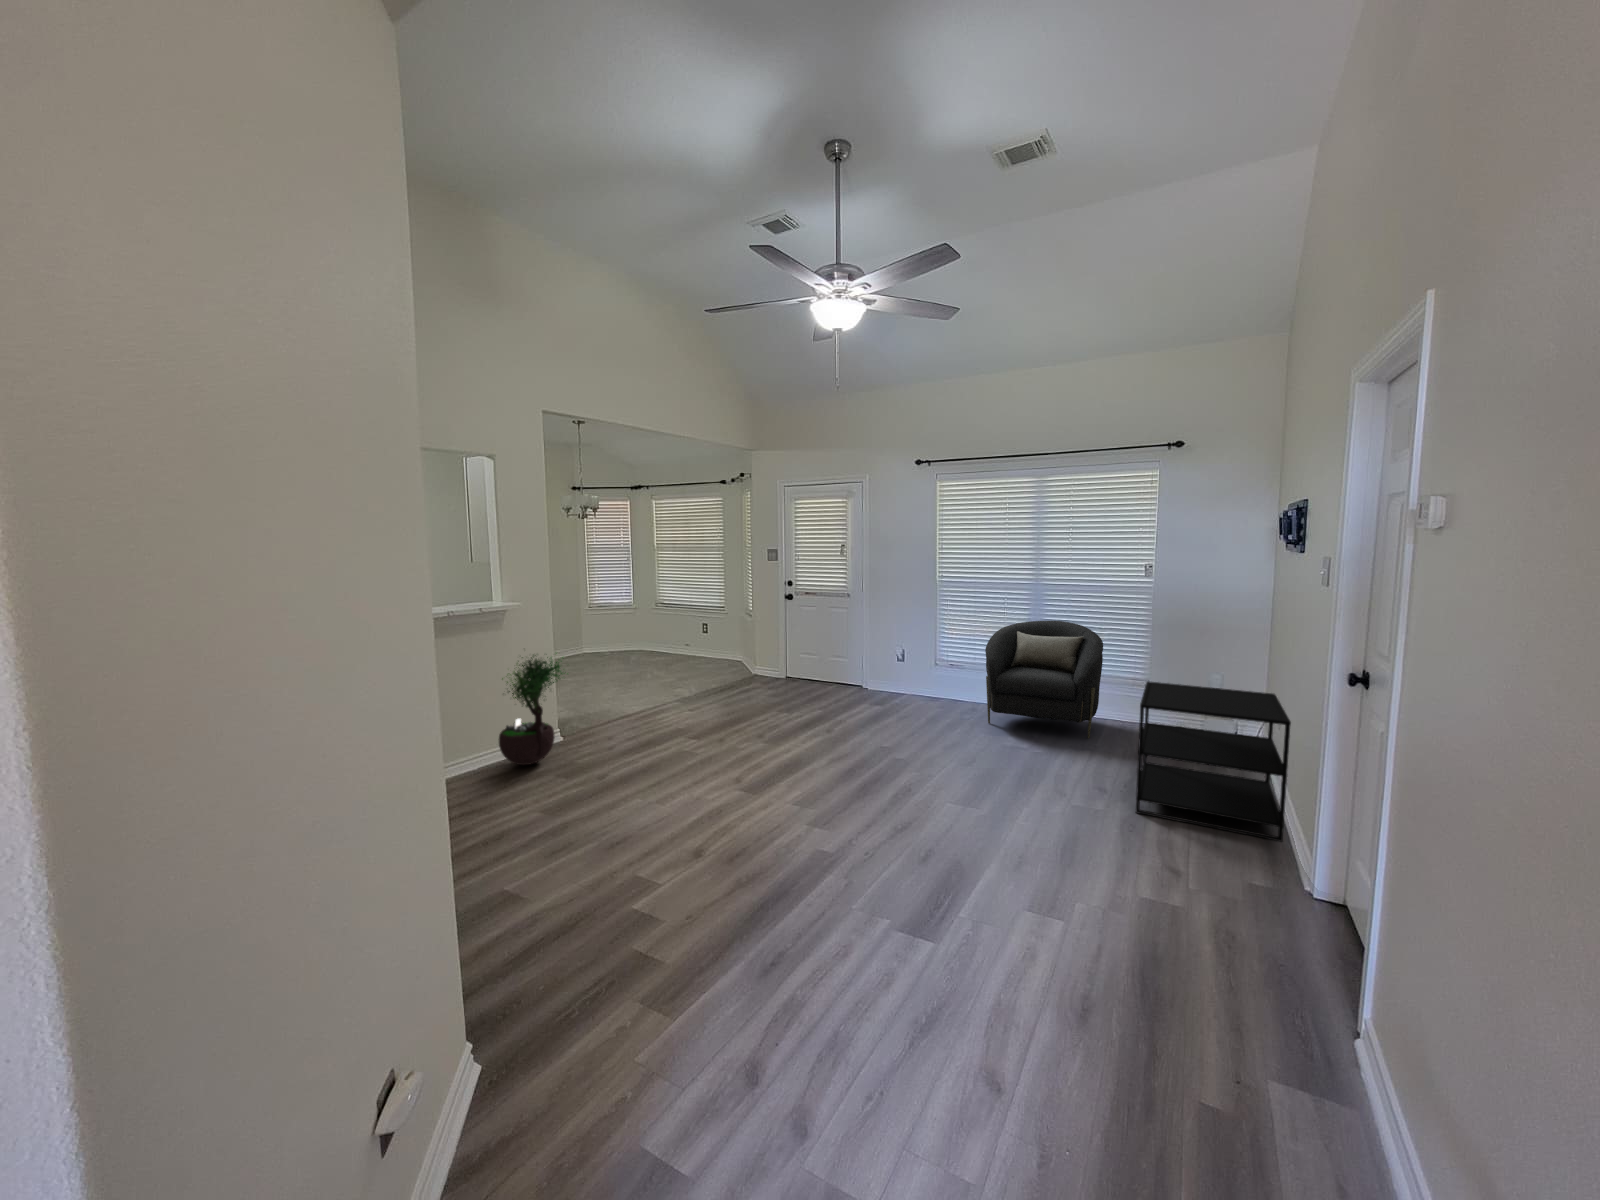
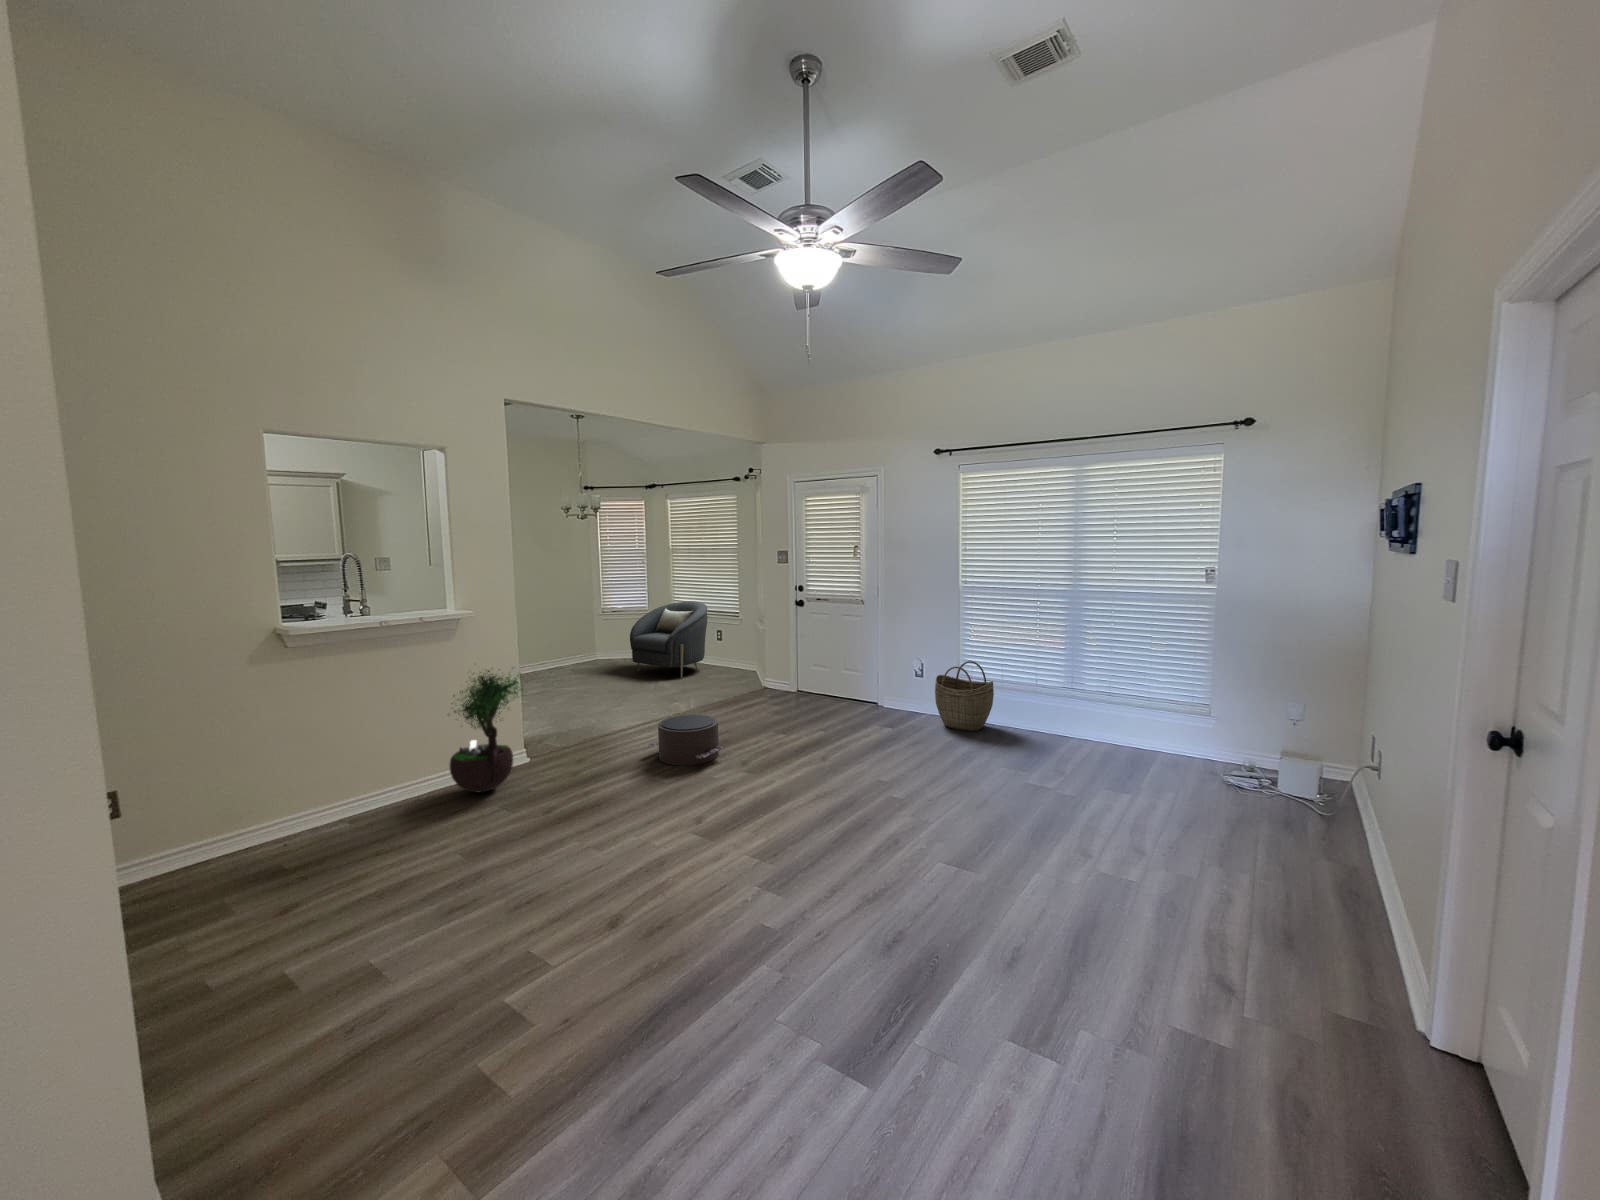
armchair: present [985,621,1103,738] -> present [630,601,708,678]
woven basket: none [916,646,966,706] -> present [935,661,994,731]
side table: present [1136,682,1291,842] -> none [1184,715,1397,940]
pouf: none [666,695,737,739] -> present [646,715,722,765]

